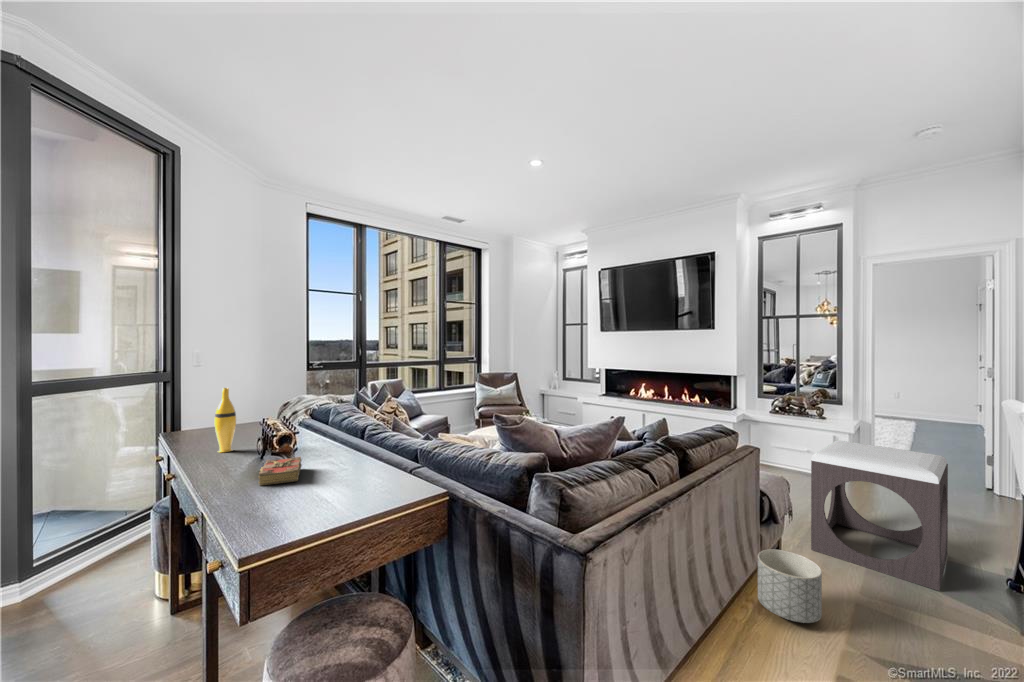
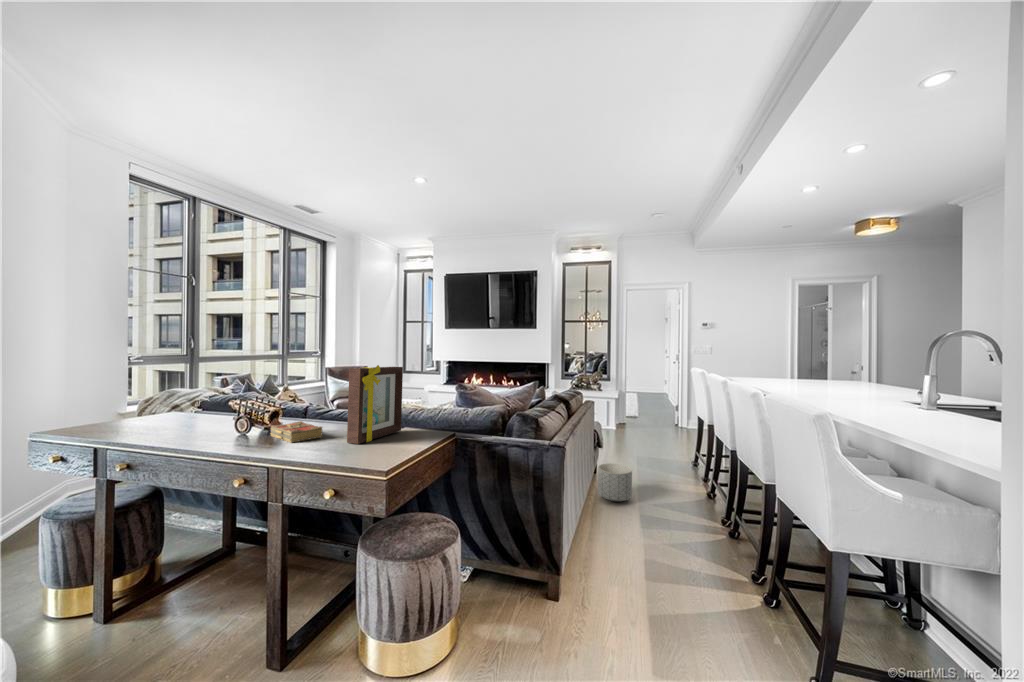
vase: present [215,388,236,452] -> none [164,363,190,431]
picture frame: none [300,401,391,500] -> present [347,365,403,444]
footstool: present [811,440,948,591] -> none [612,399,674,475]

